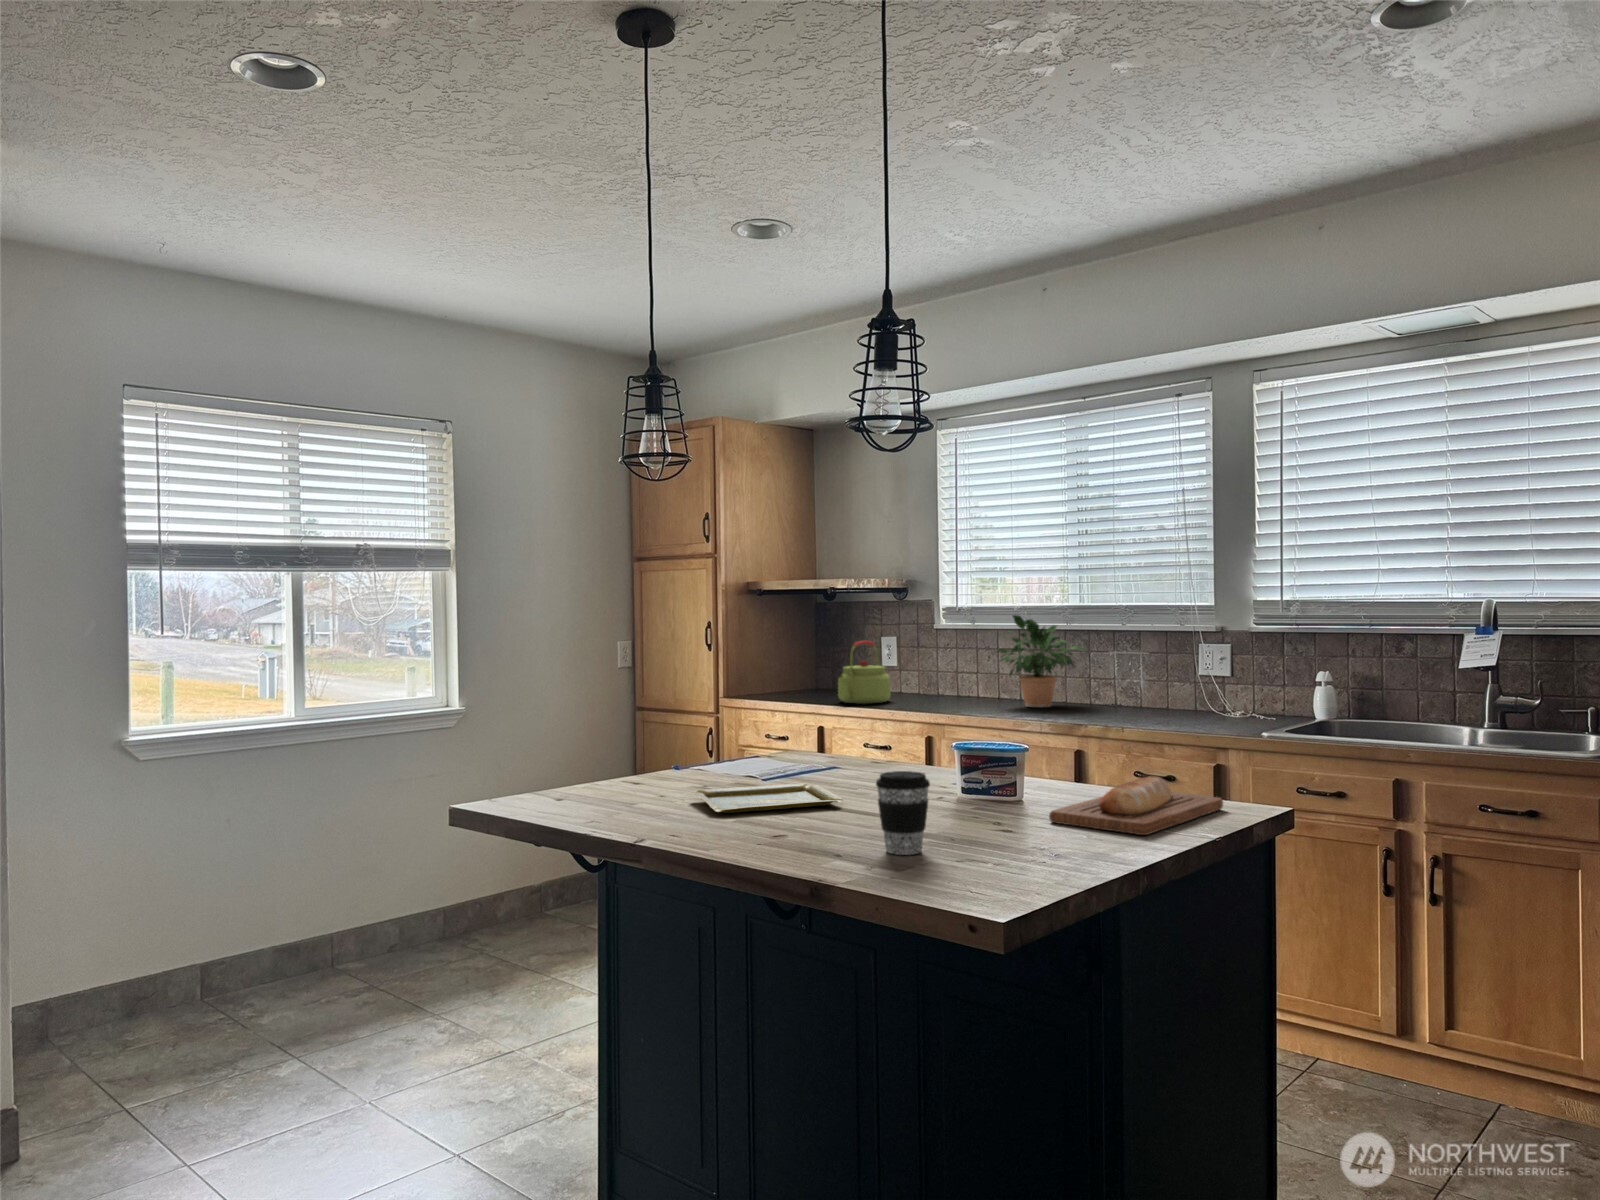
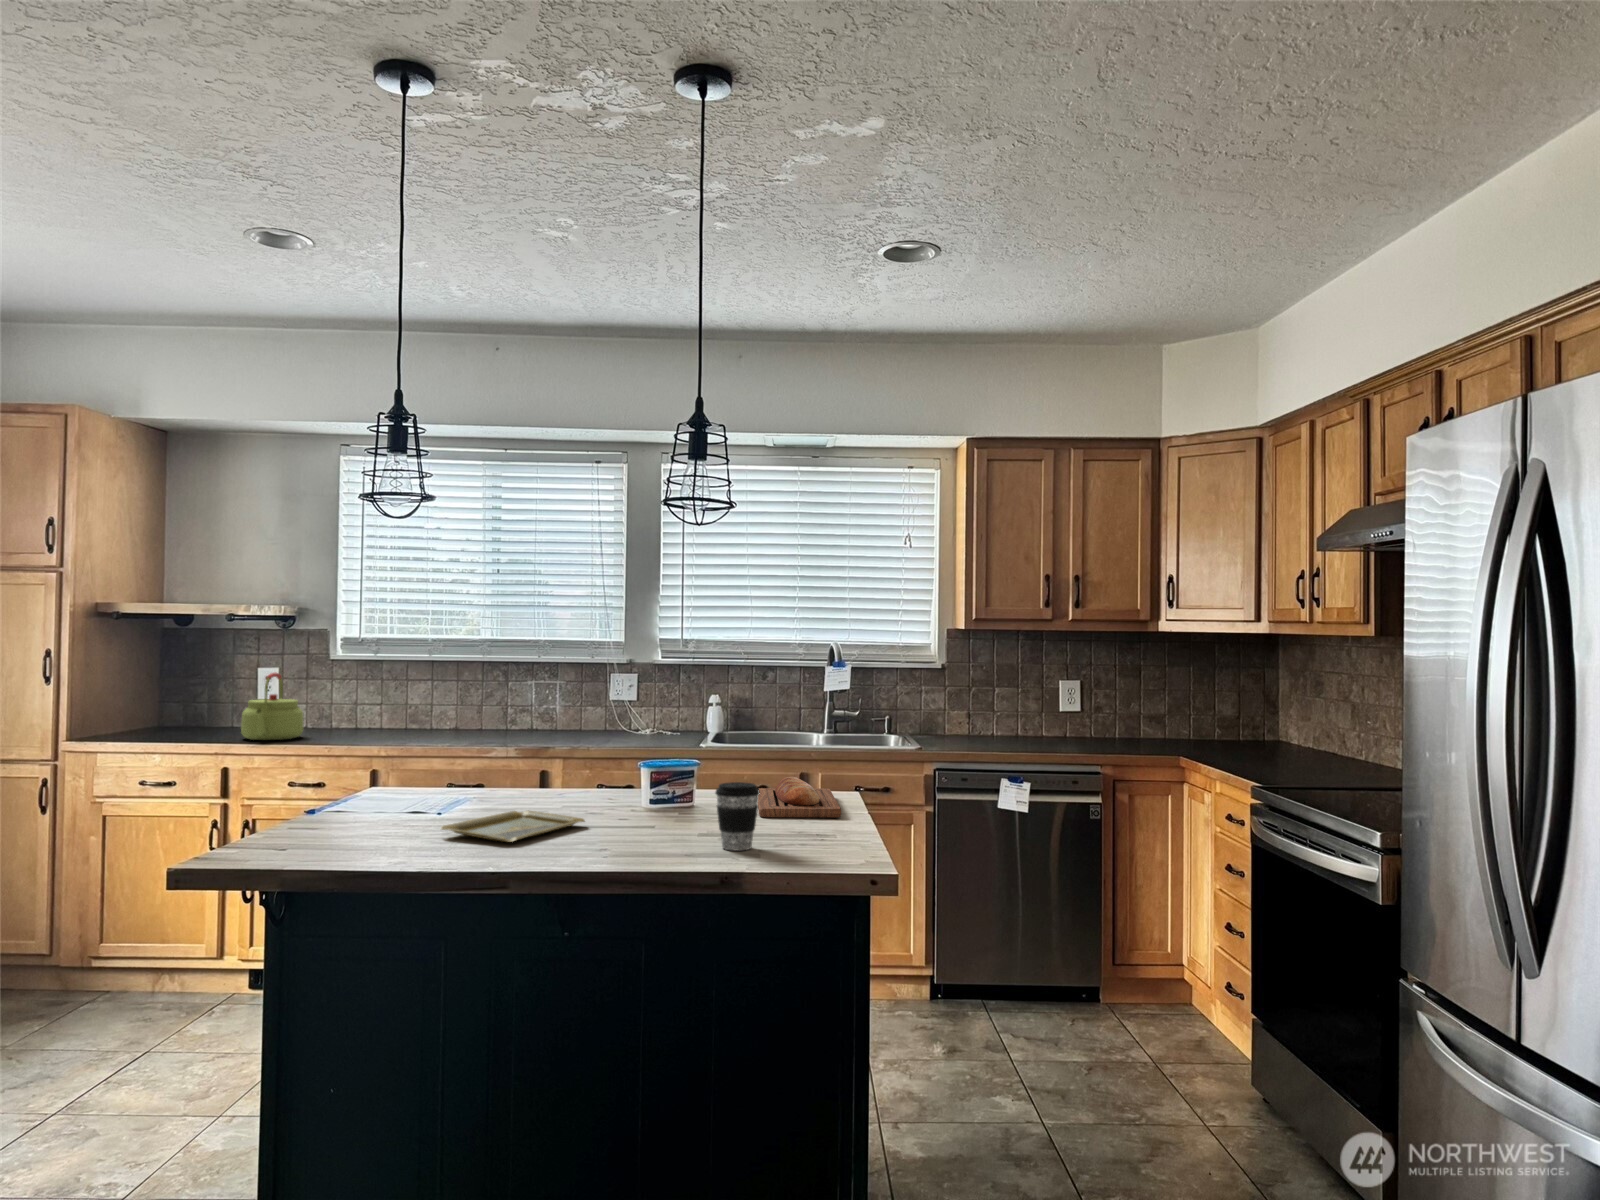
potted plant: present [997,615,1087,707] -> none [426,647,521,735]

